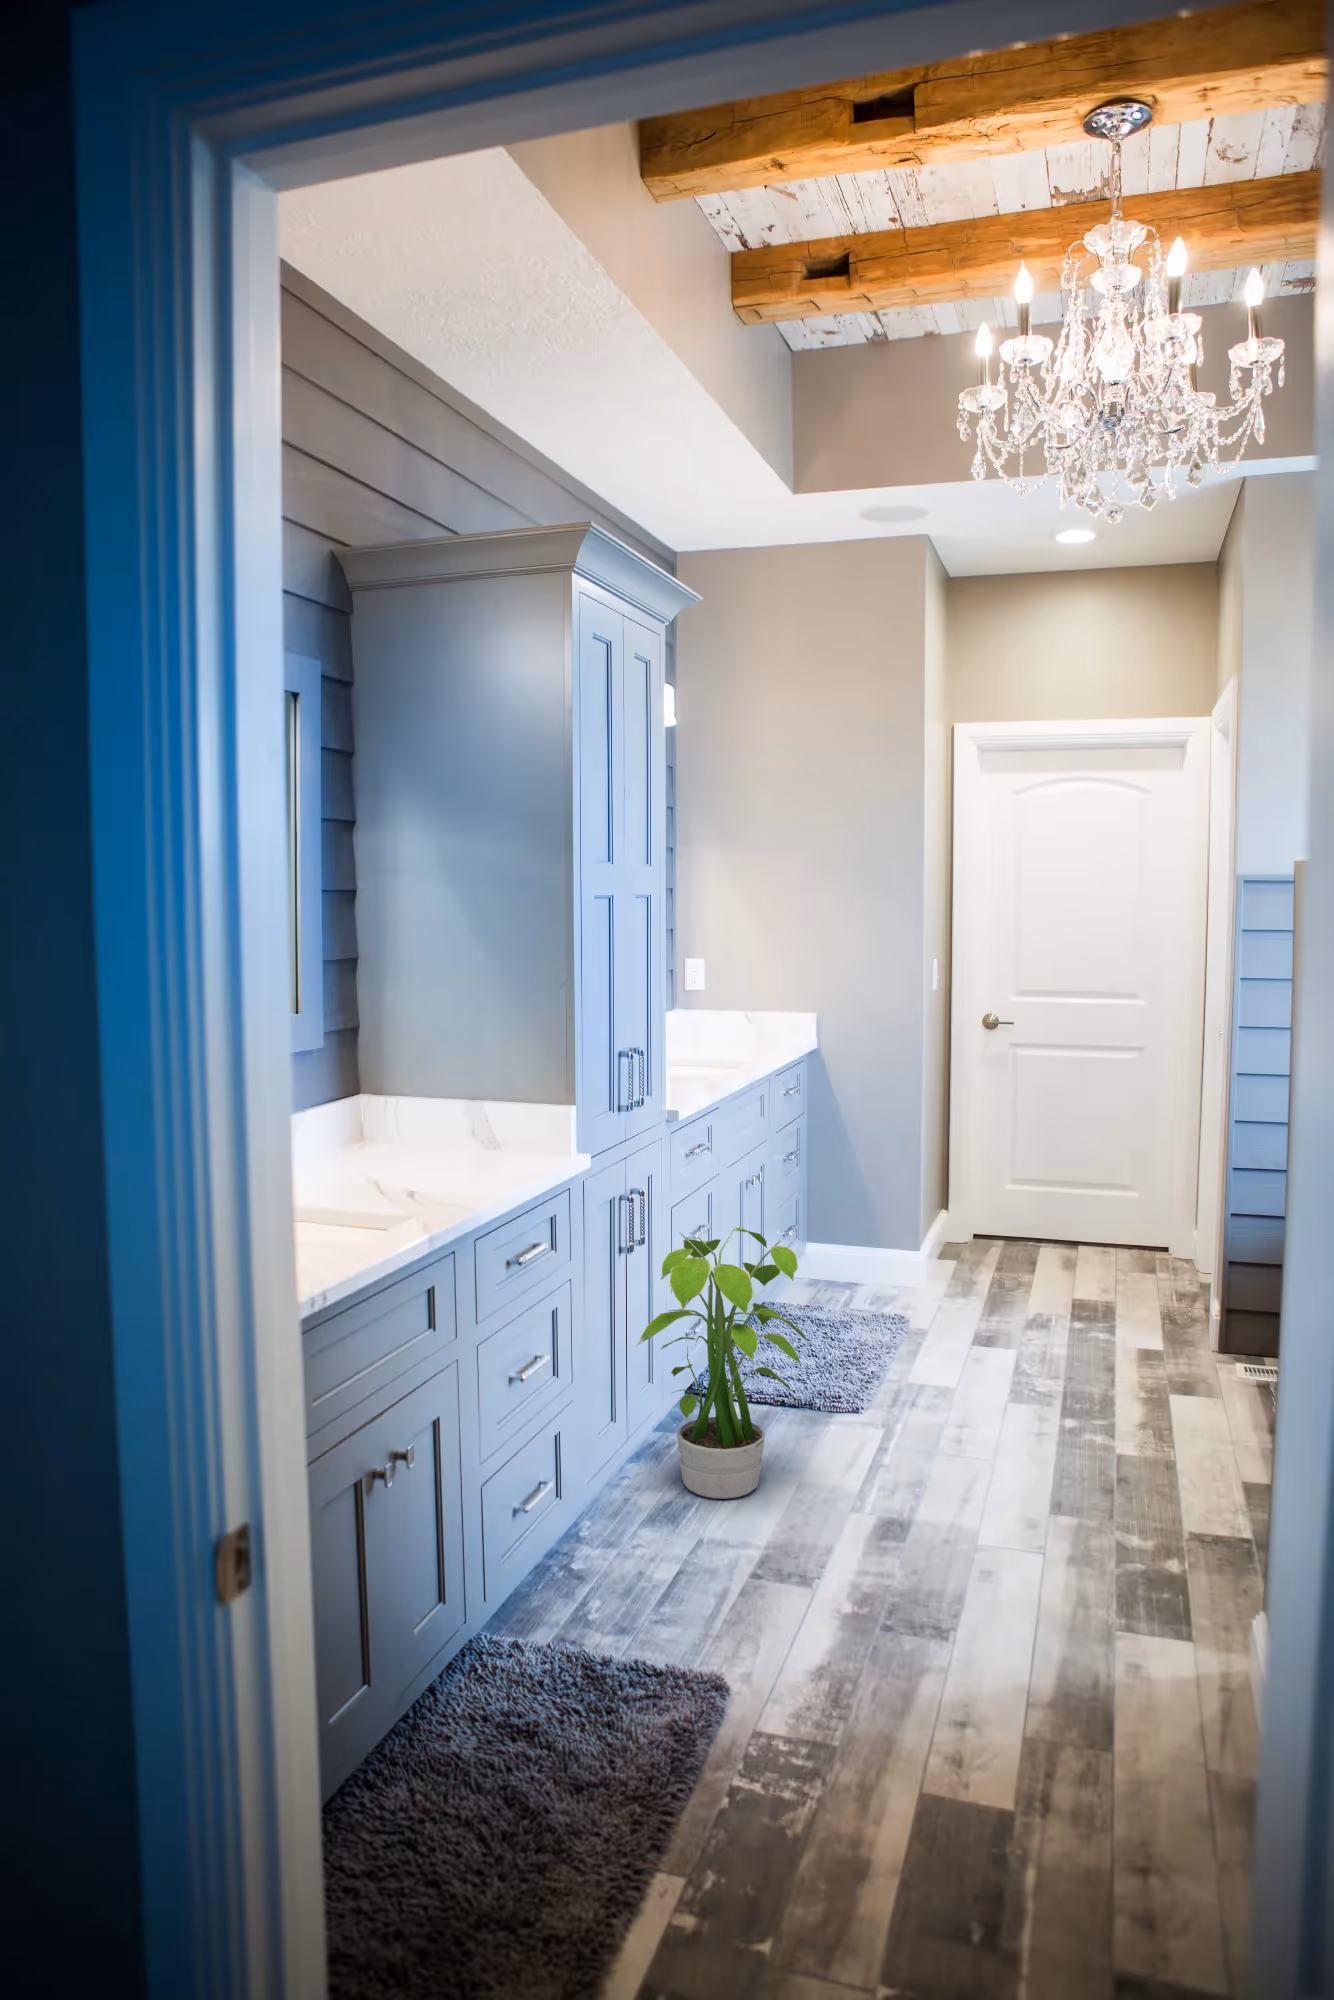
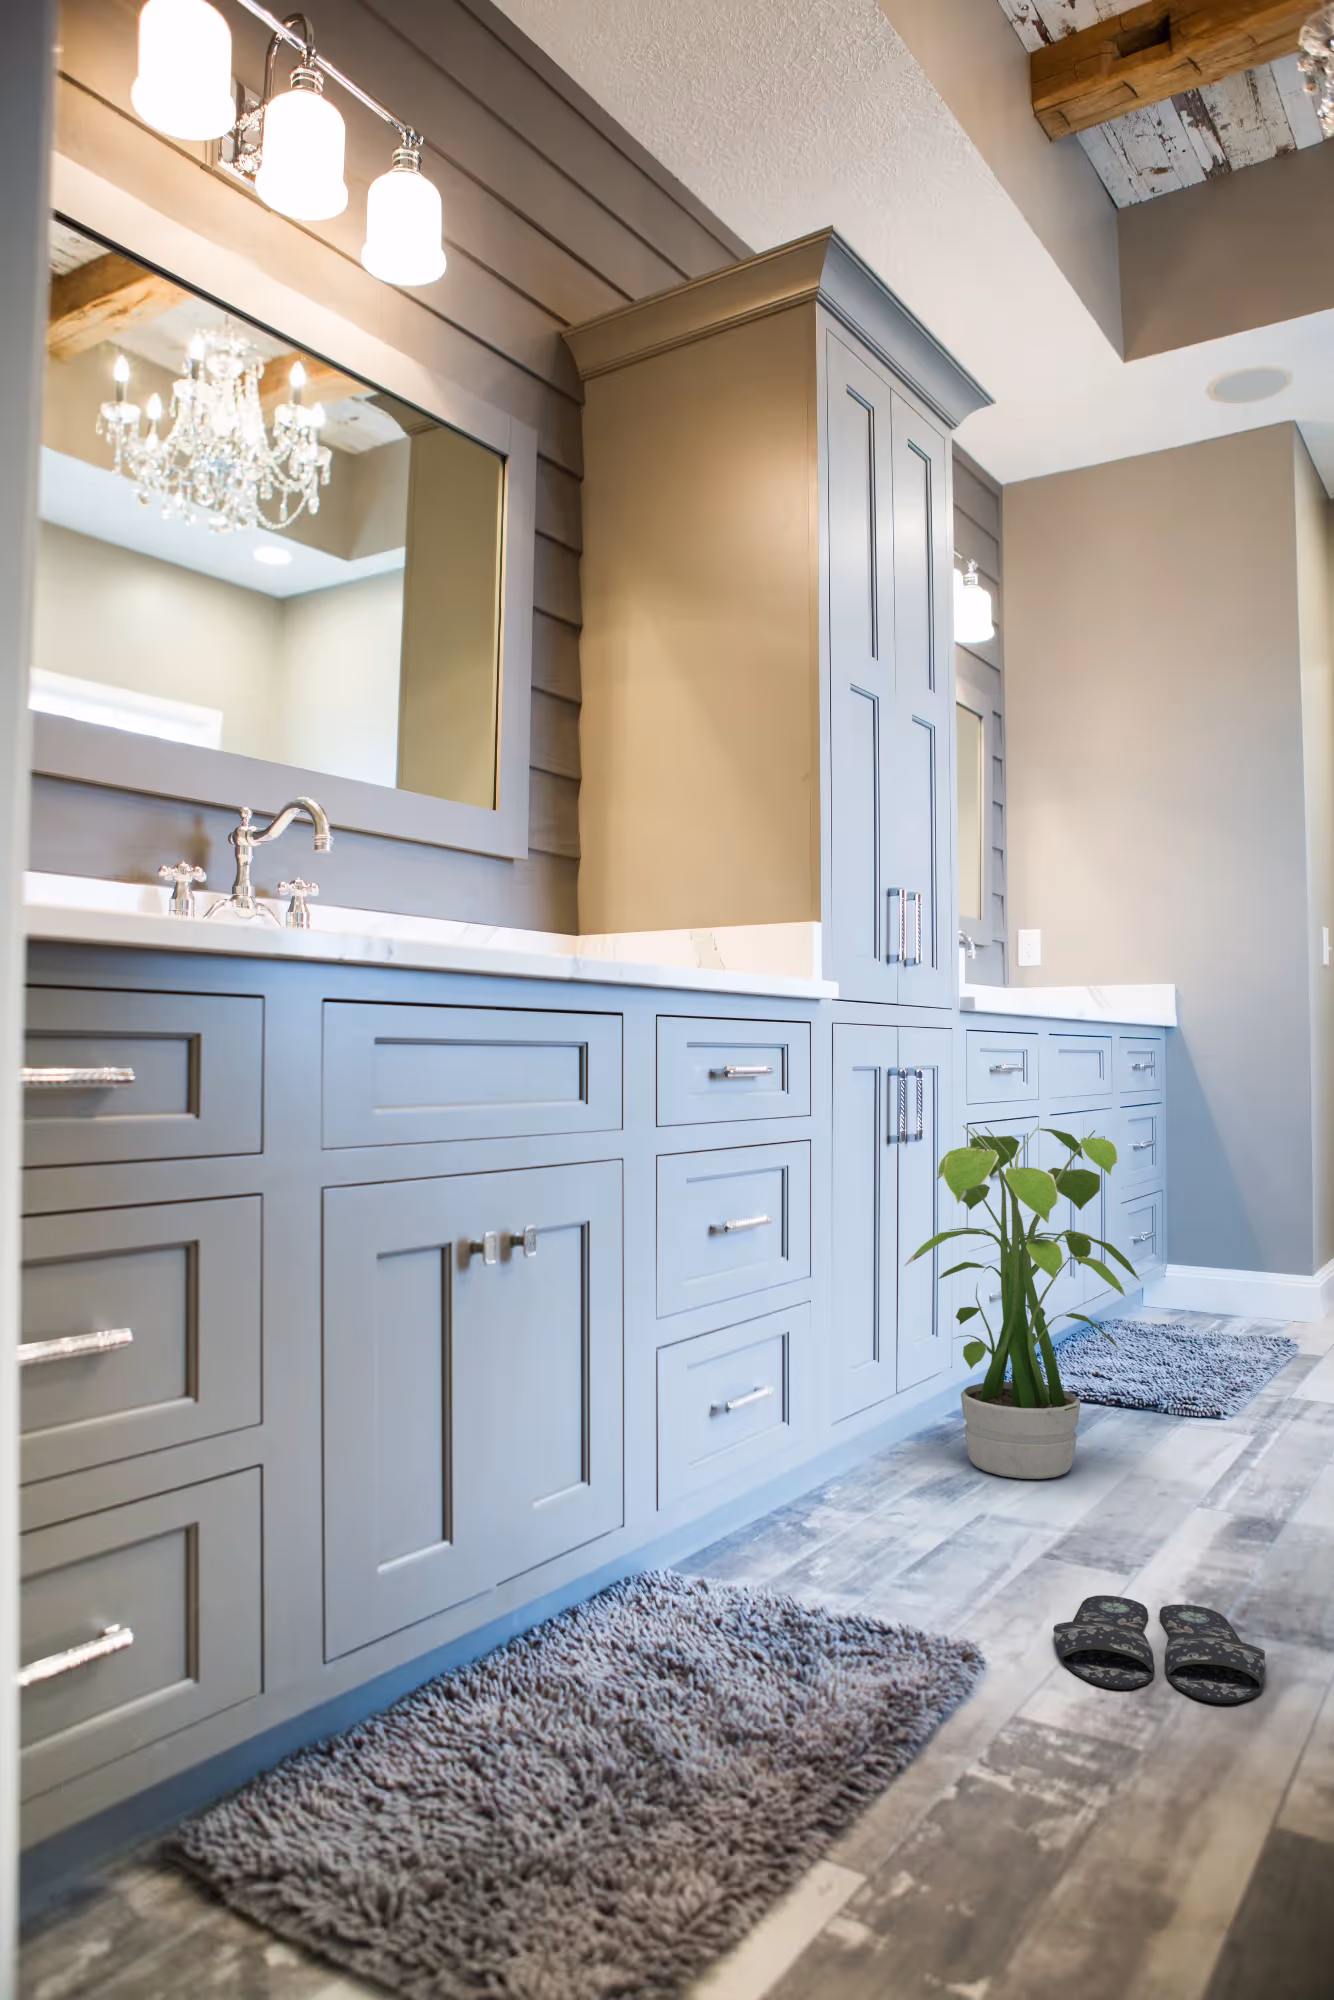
slippers: none [770,1611,906,1698] -> present [1053,1595,1265,1703]

